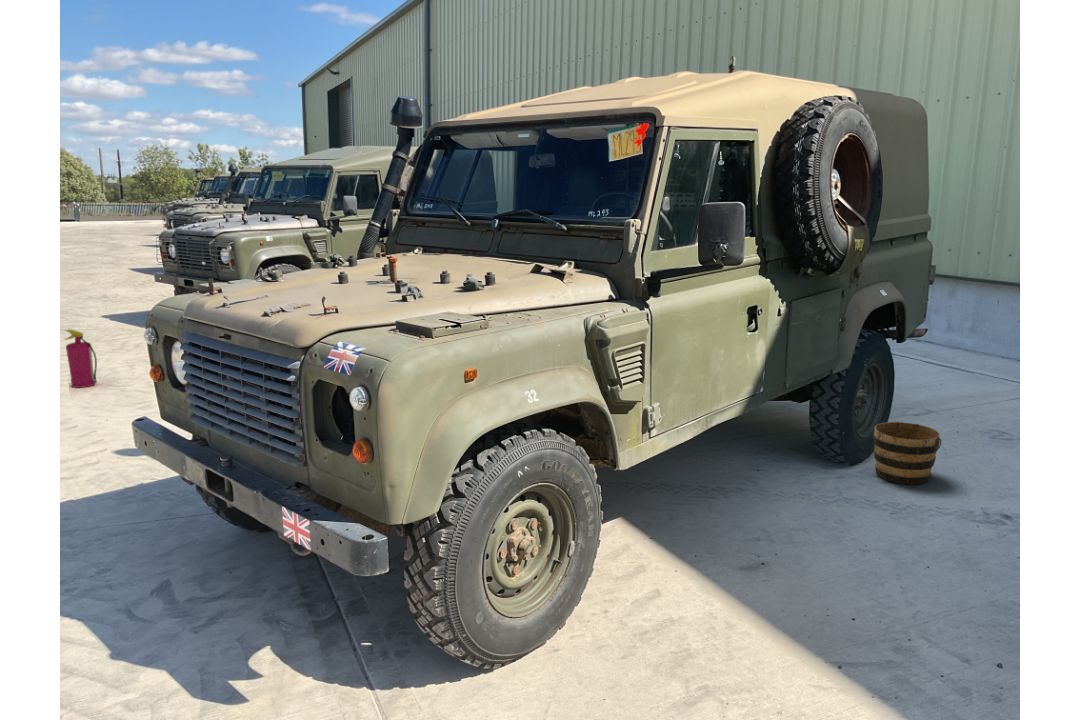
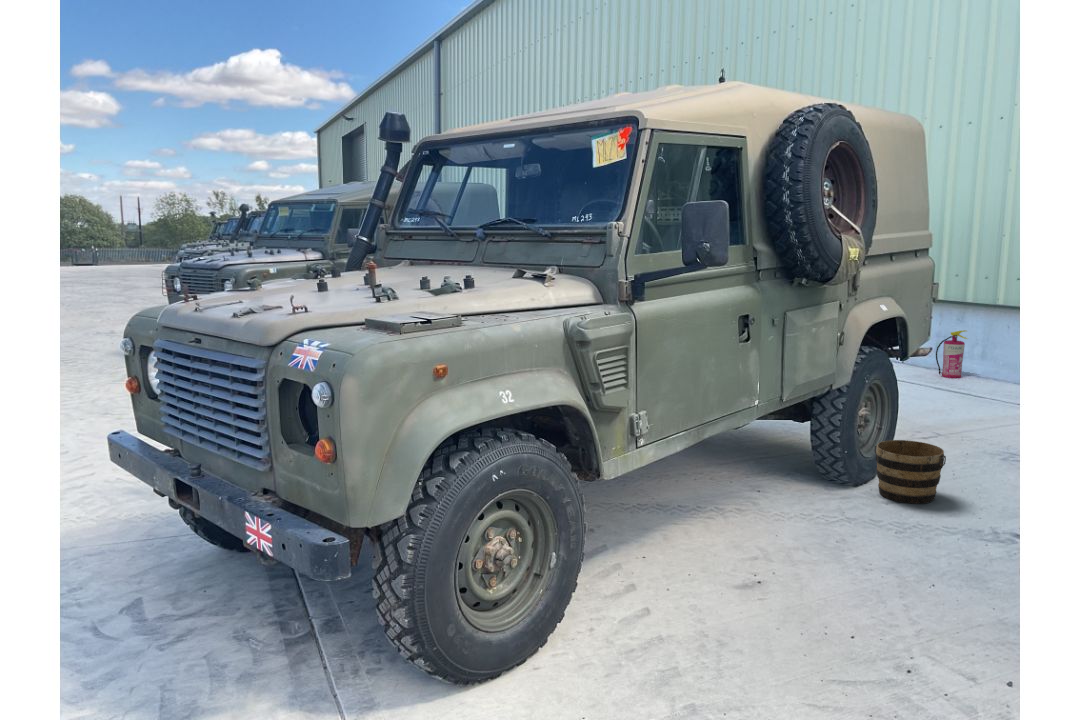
fire extinguisher: present [65,330,97,388] -> present [936,330,967,378]

